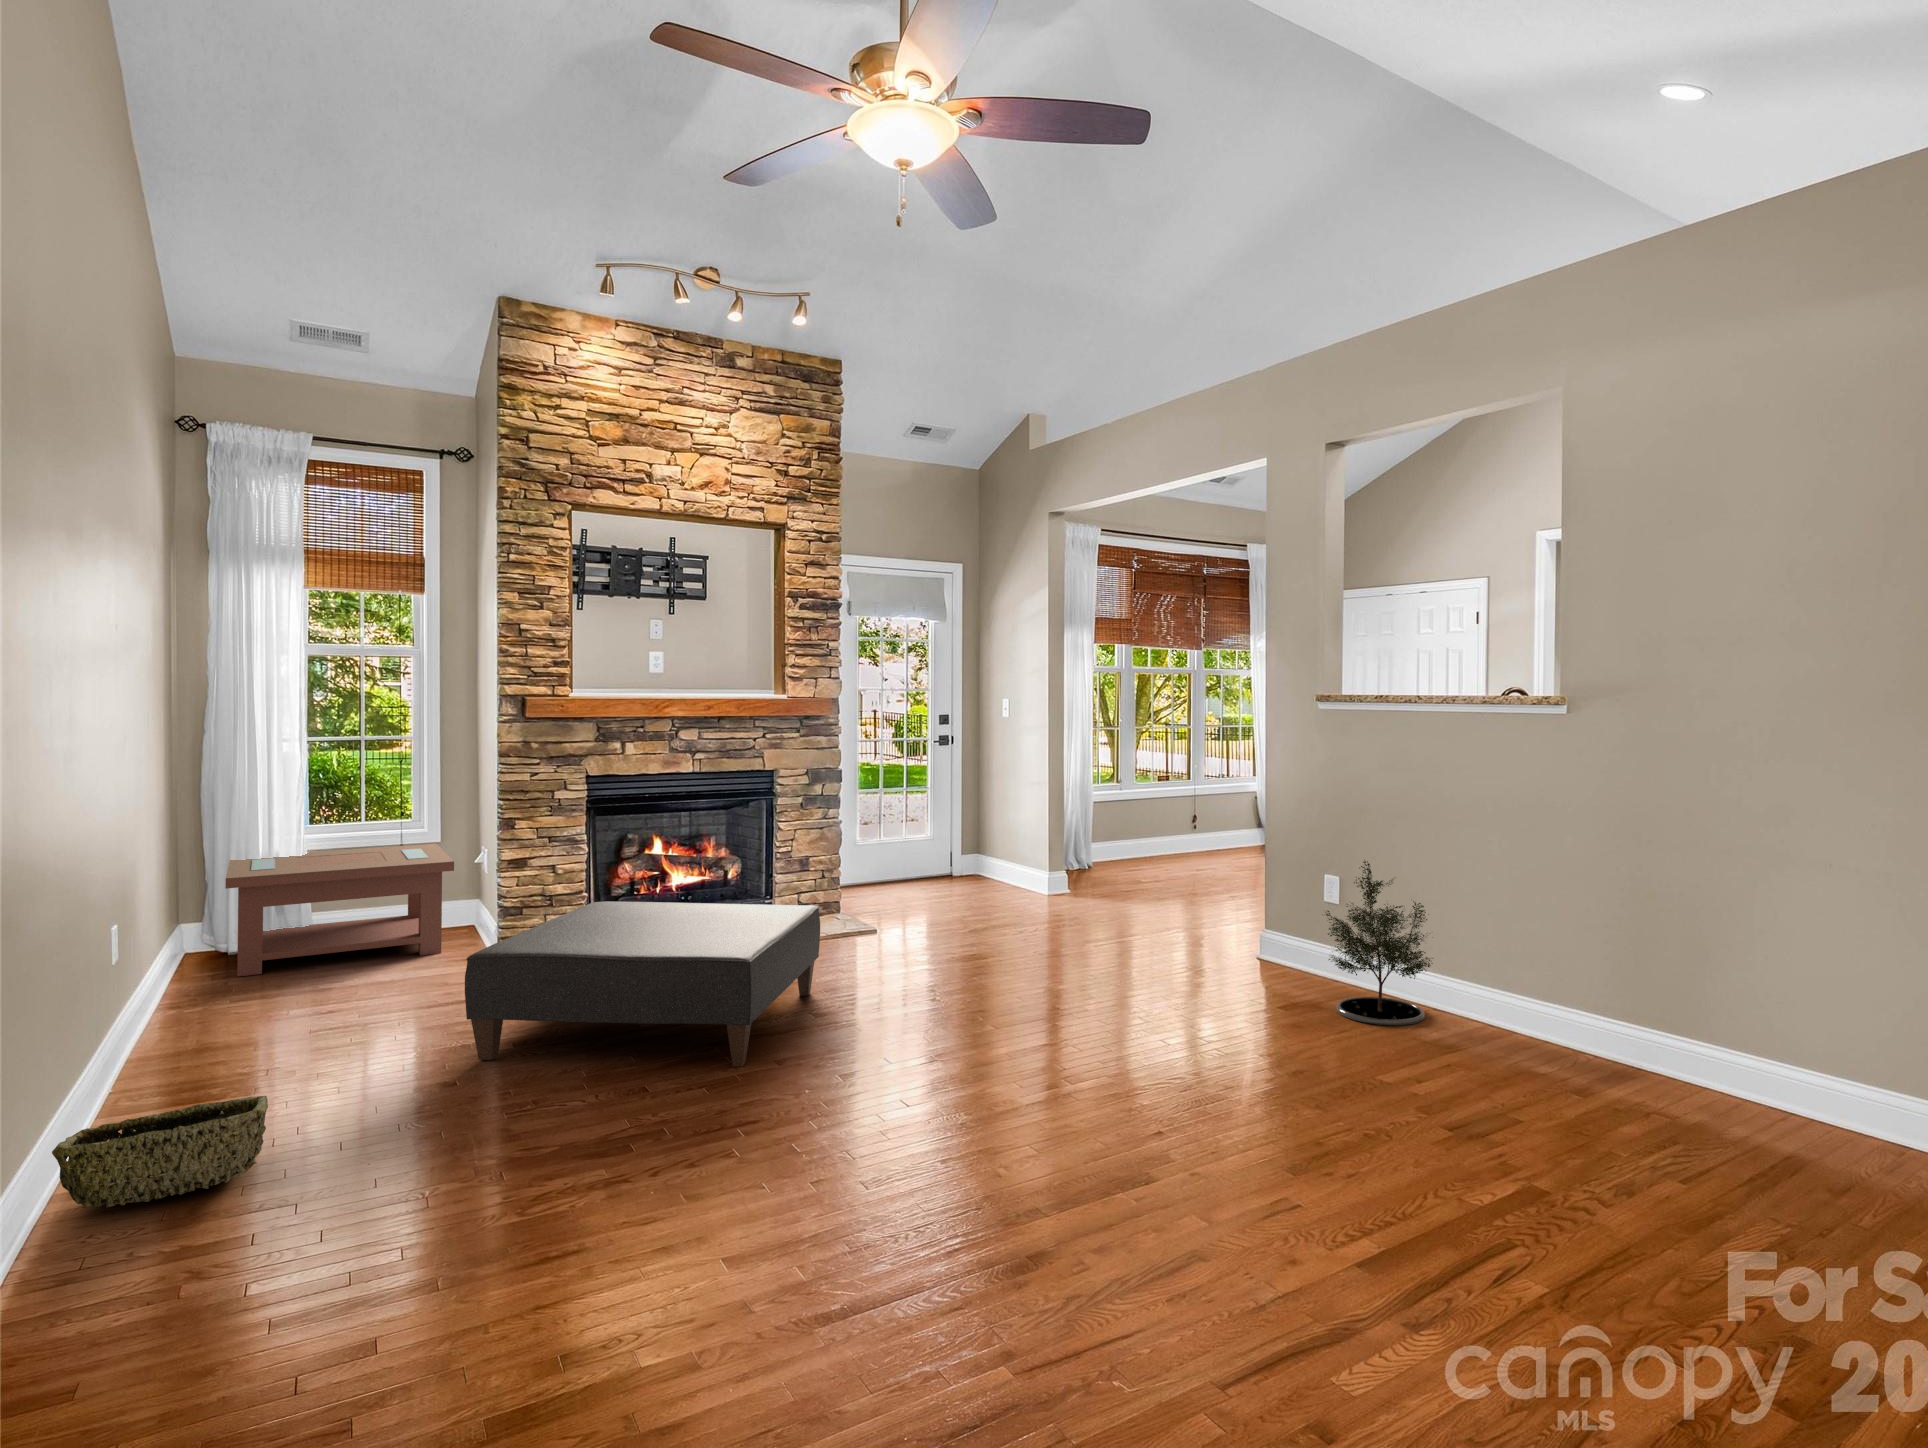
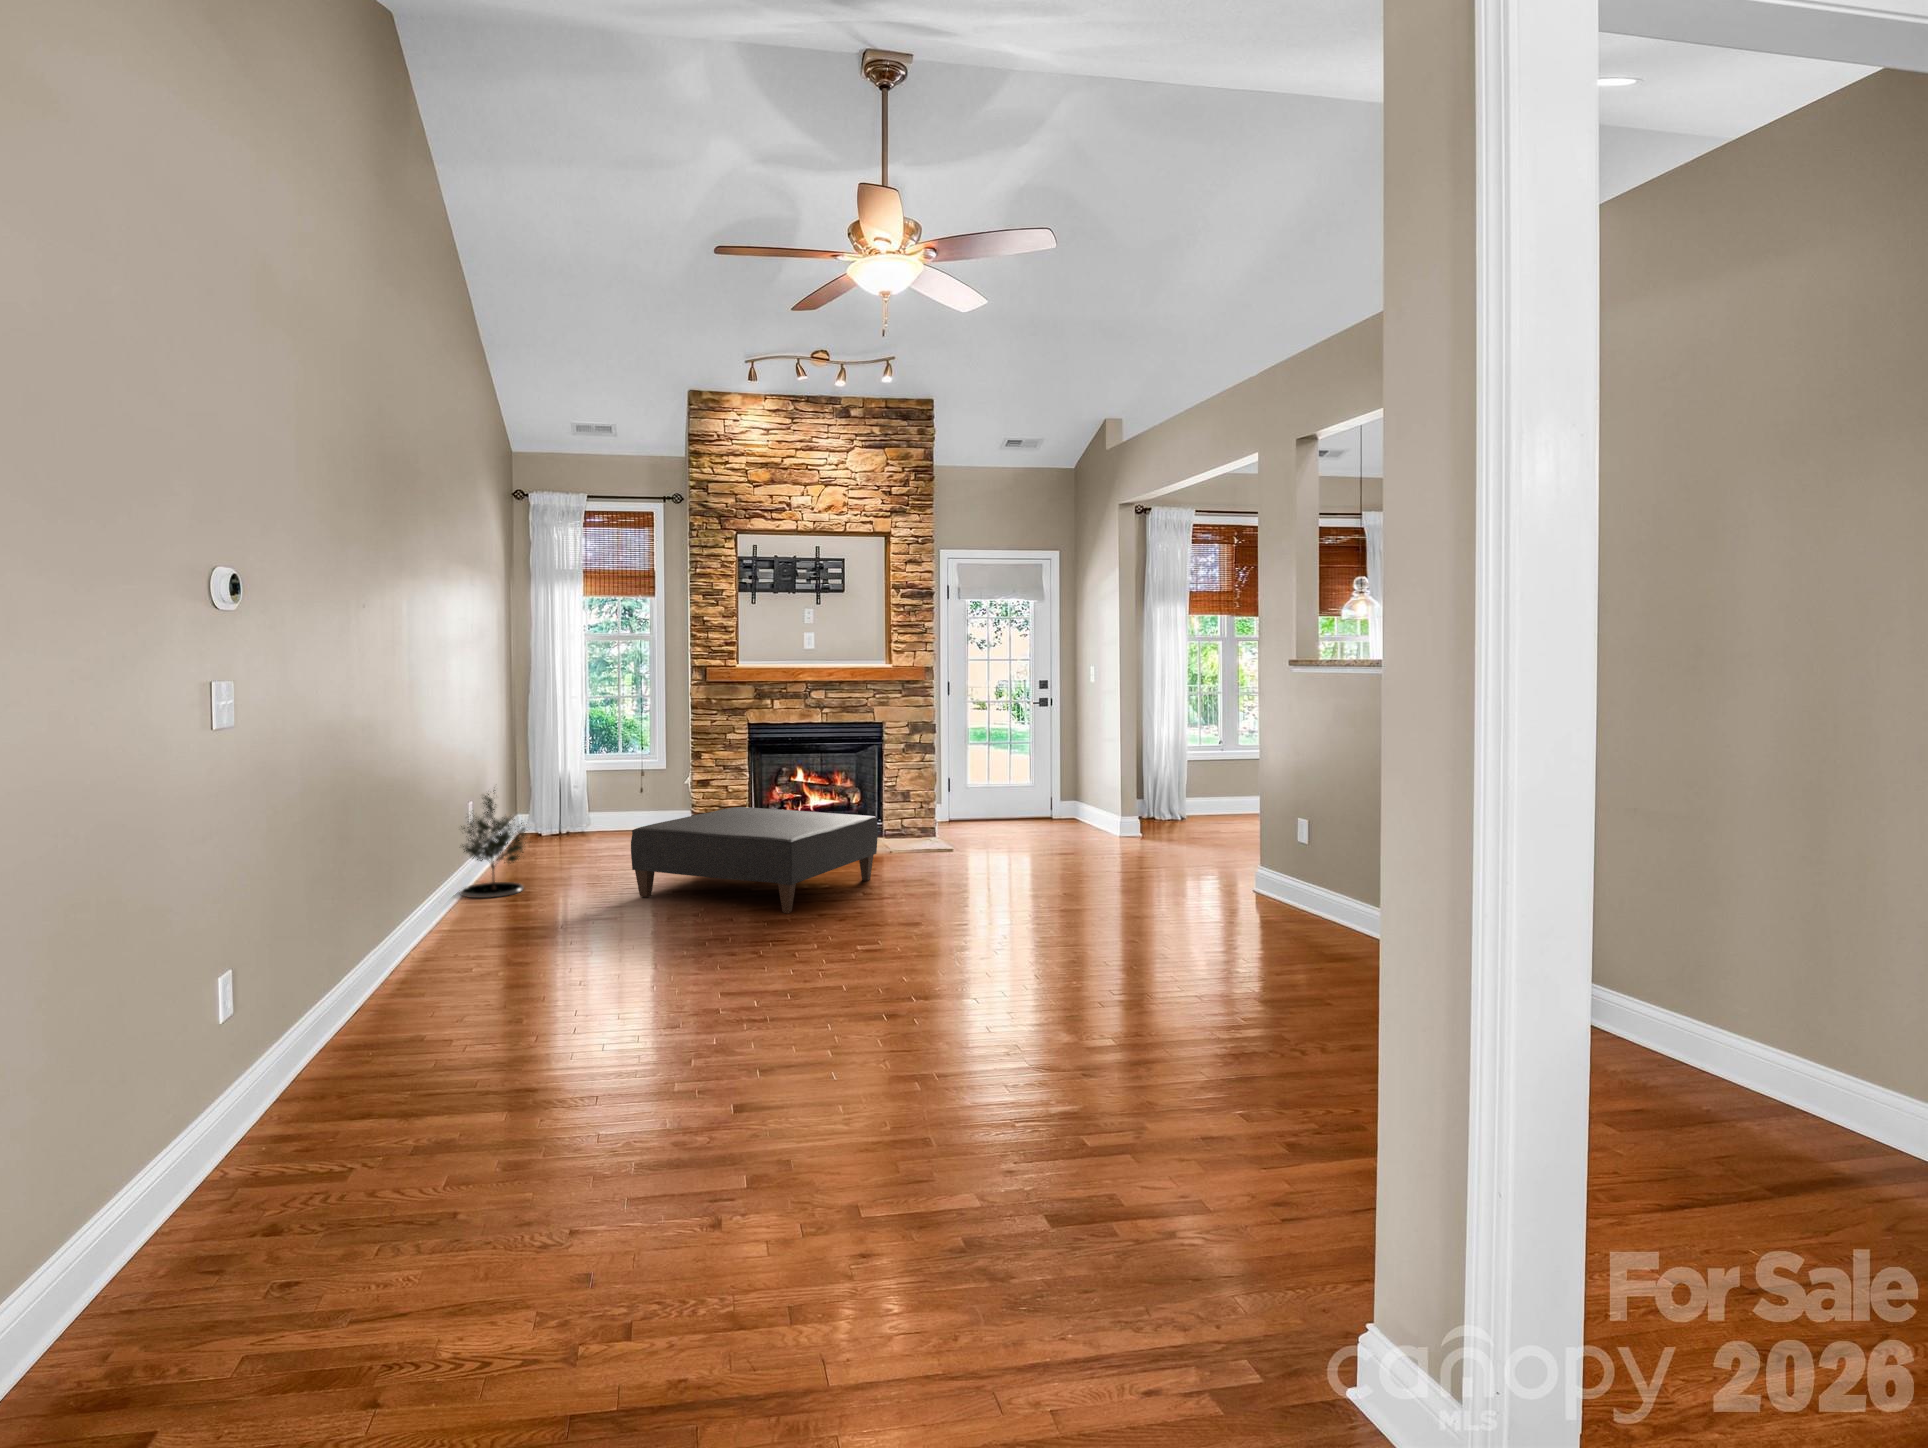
coffee table: present [225,844,454,976] -> none [532,770,667,847]
potted tree: present [1325,861,1433,1026] -> present [460,790,526,898]
woven basket: present [52,1096,268,1207] -> none [397,893,504,939]

